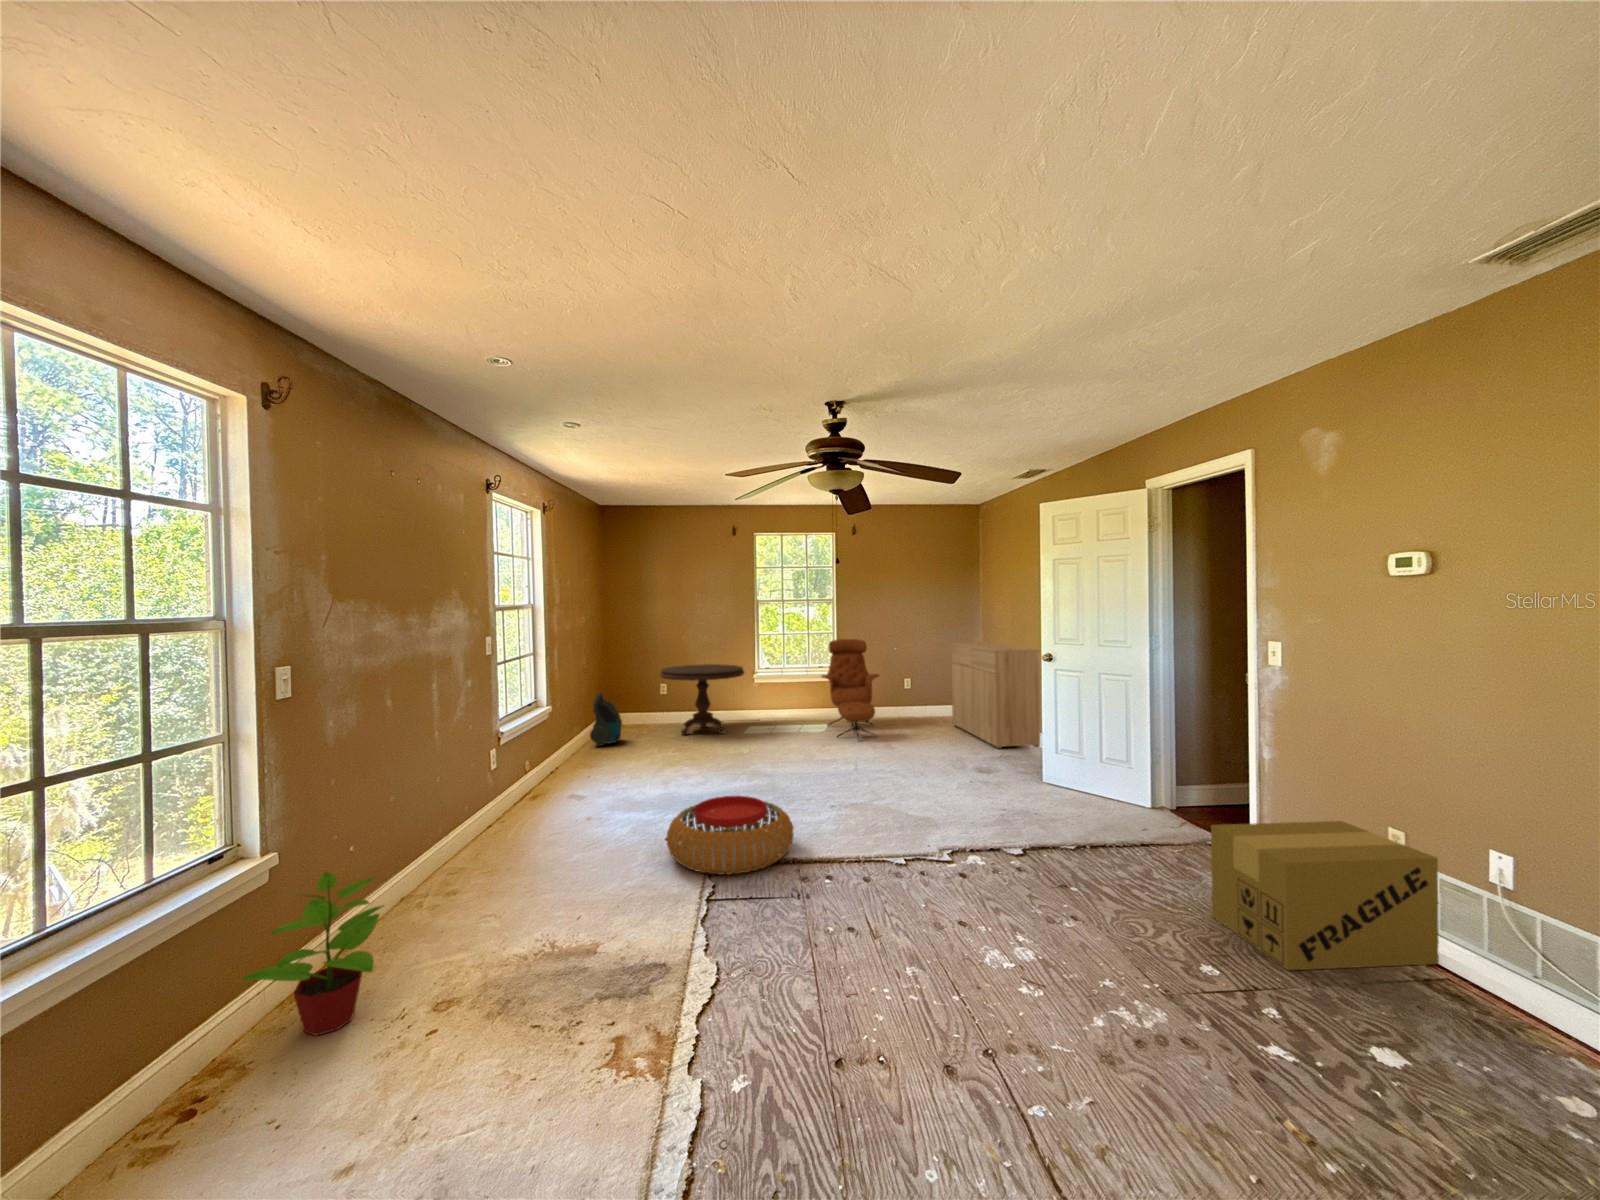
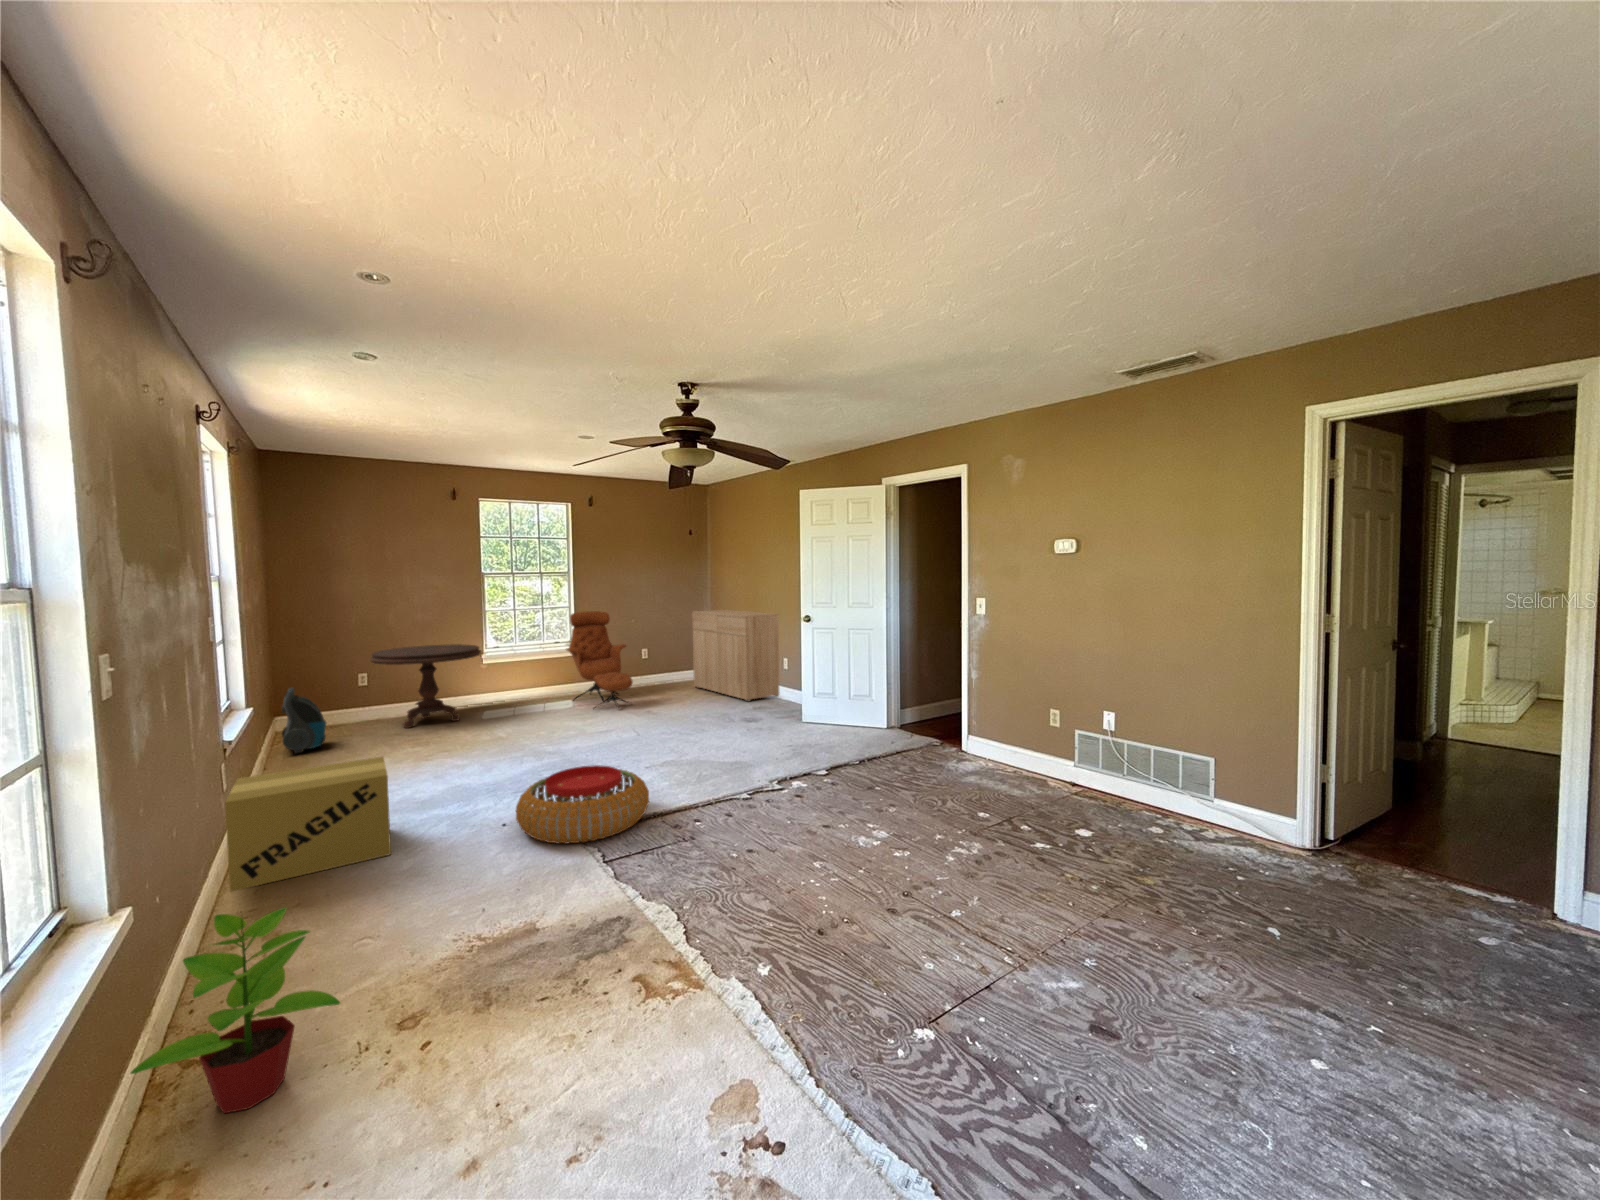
cardboard box: present [1211,821,1439,970] -> present [225,757,391,891]

